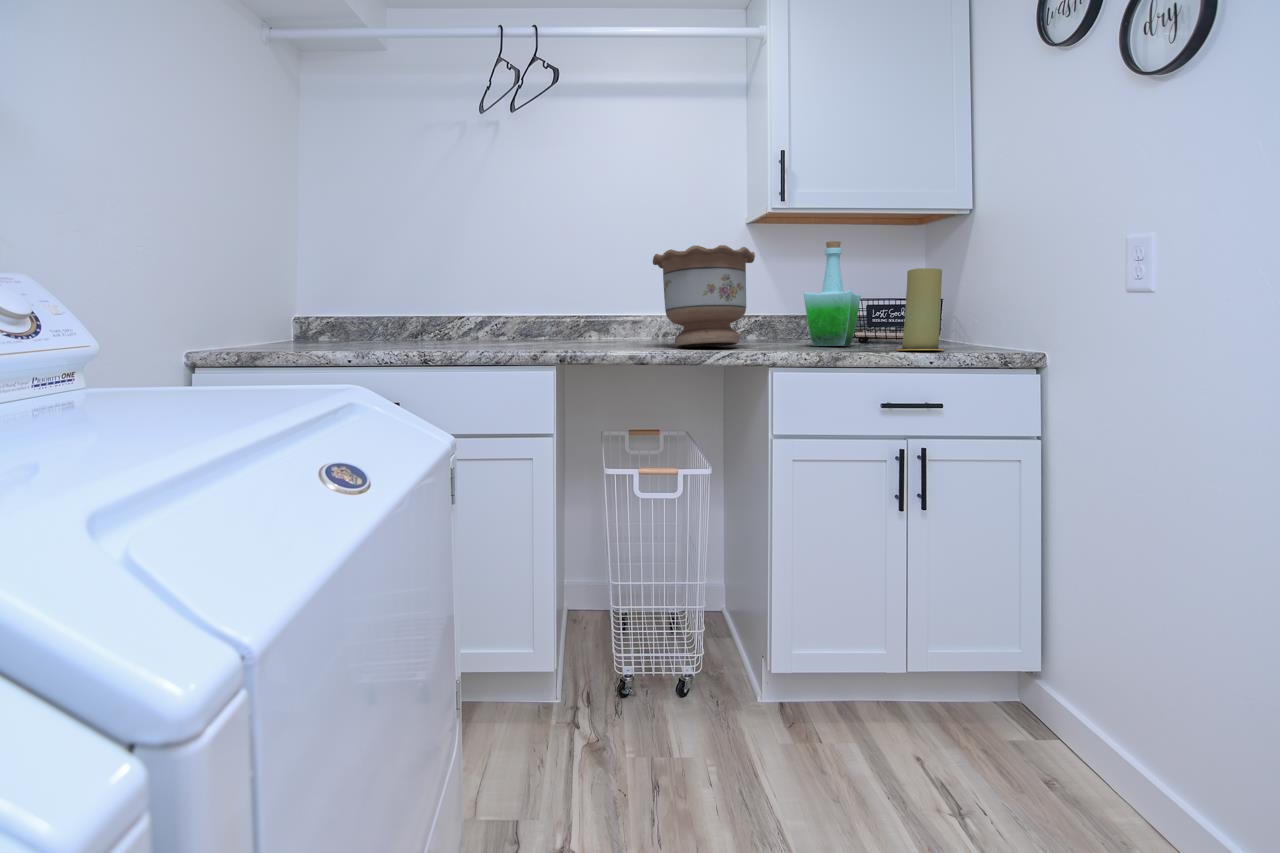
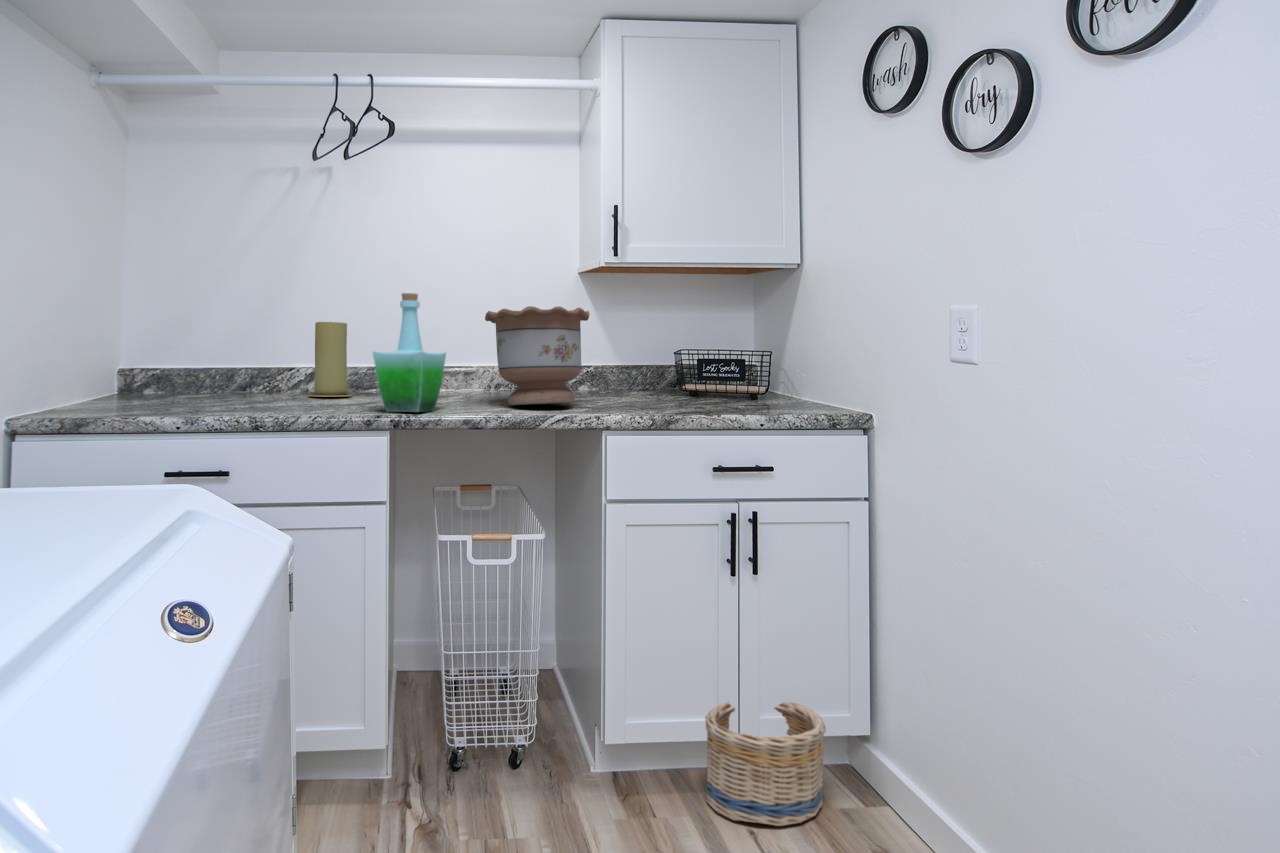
bottle: present [804,241,861,346] -> present [373,293,446,412]
candle: present [896,268,945,351] -> present [308,322,352,397]
basket: none [871,643,1005,779] -> present [705,701,826,826]

